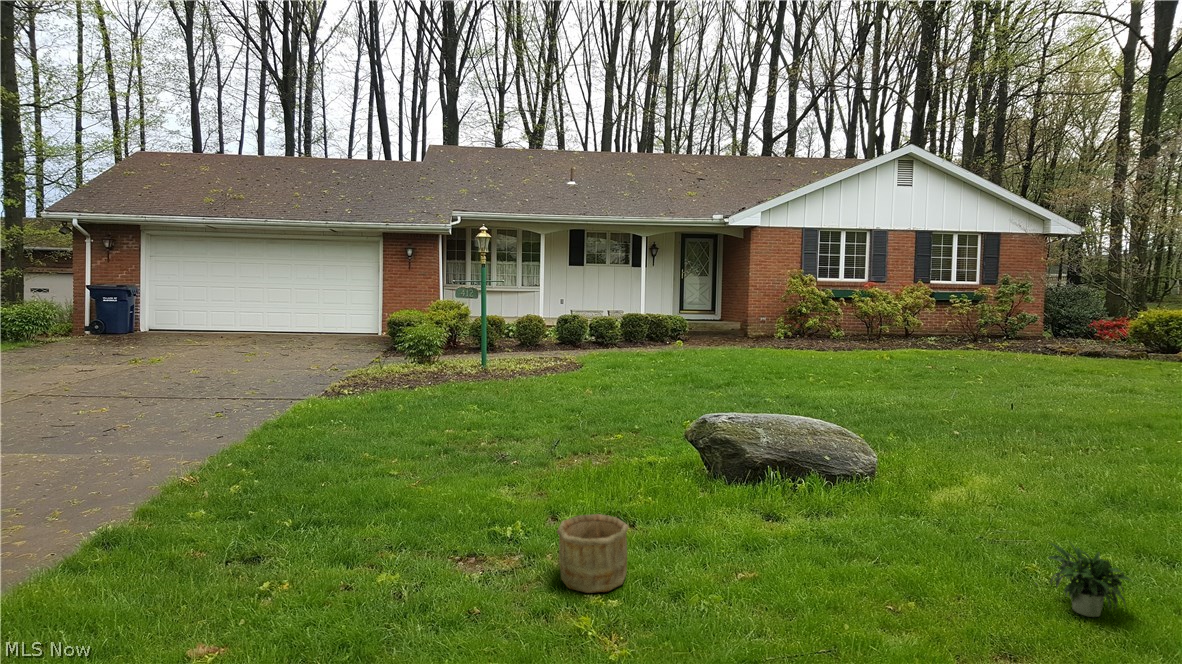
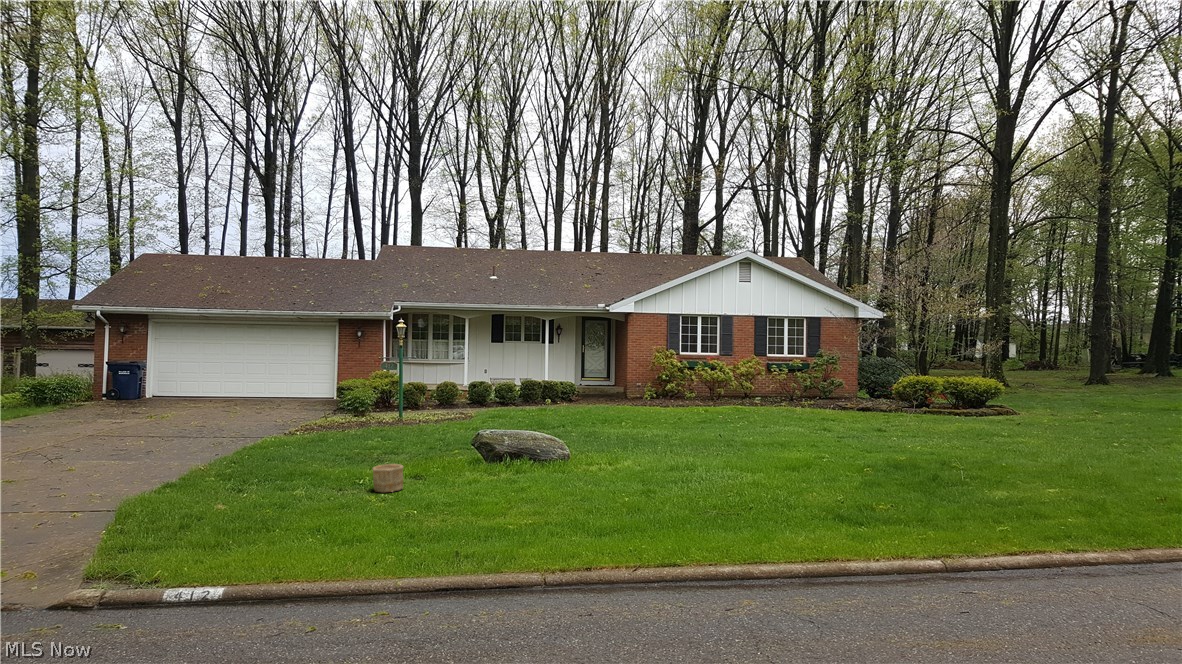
potted plant: present [1048,543,1132,617] -> none [566,468,591,495]

